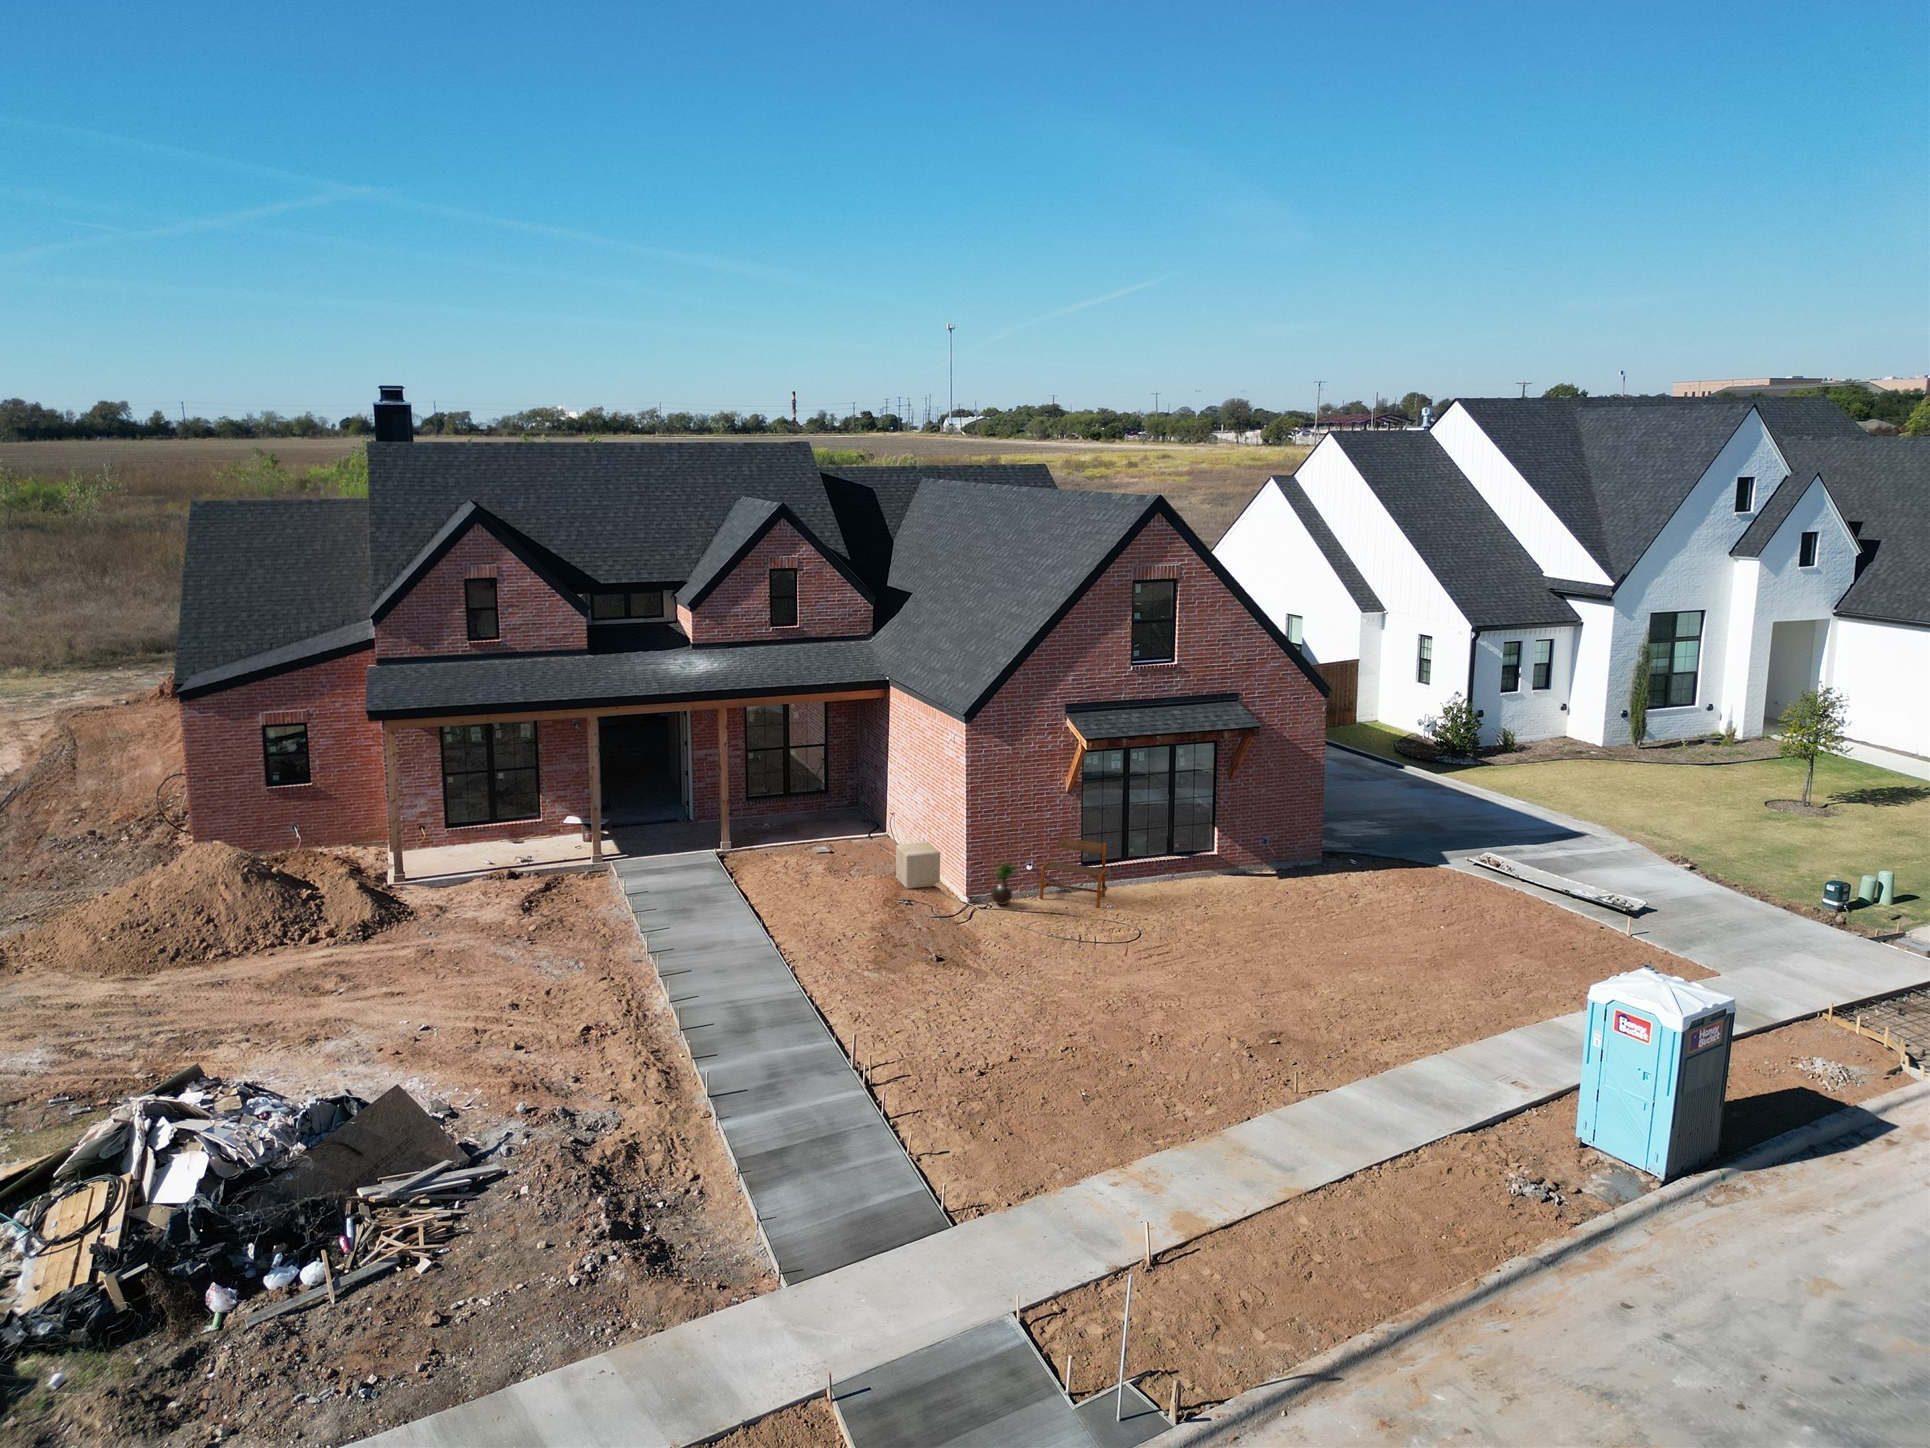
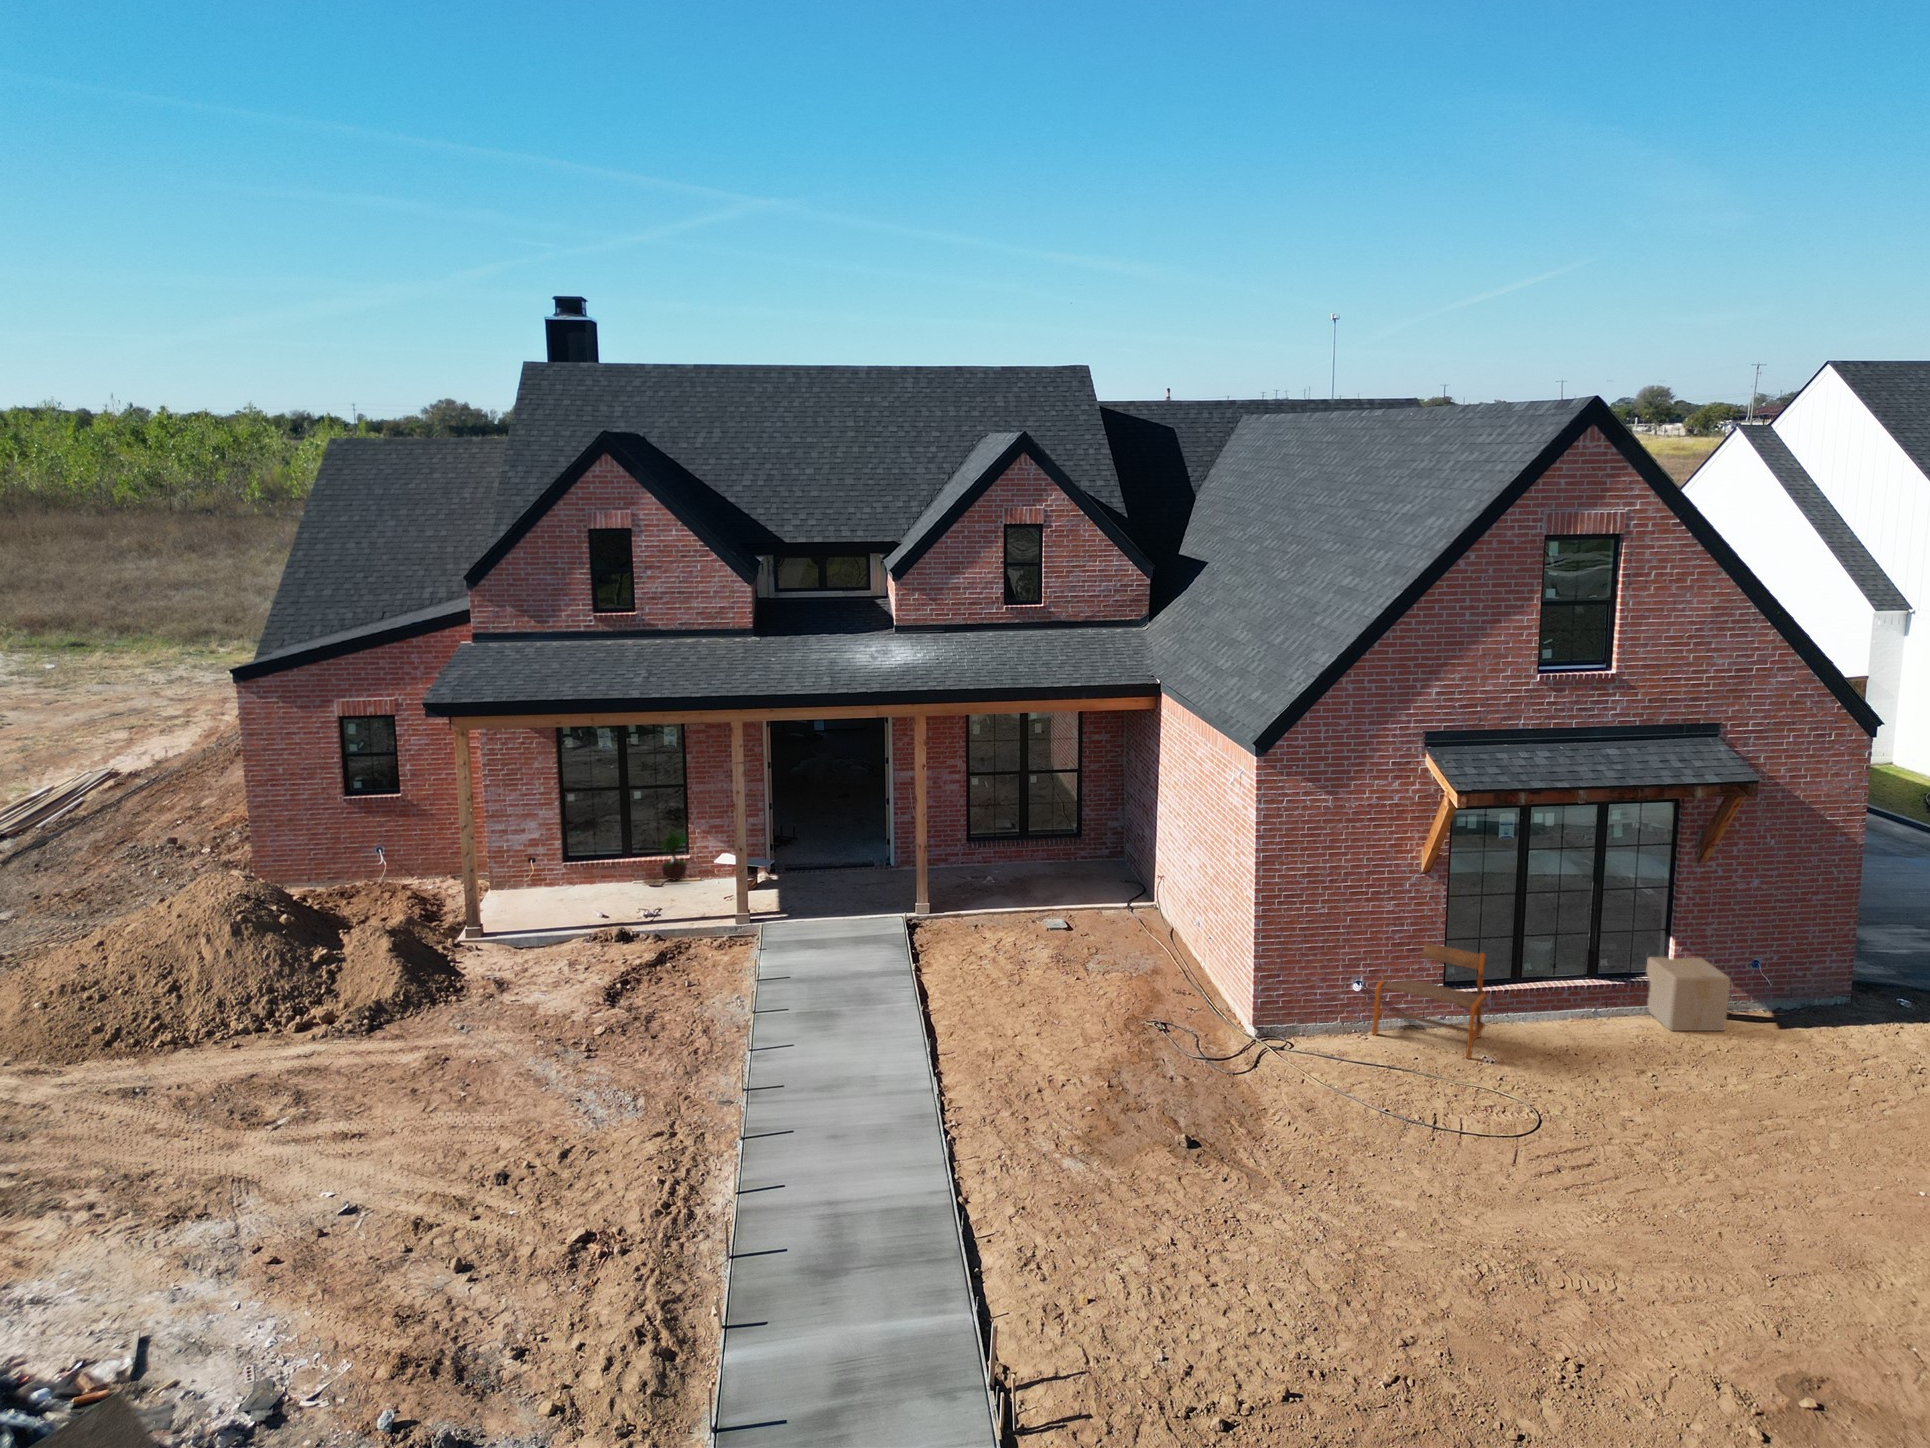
cardboard box: present [896,842,940,889] -> present [1646,957,1730,1031]
potted tree: present [991,863,1016,905] -> present [659,831,687,881]

